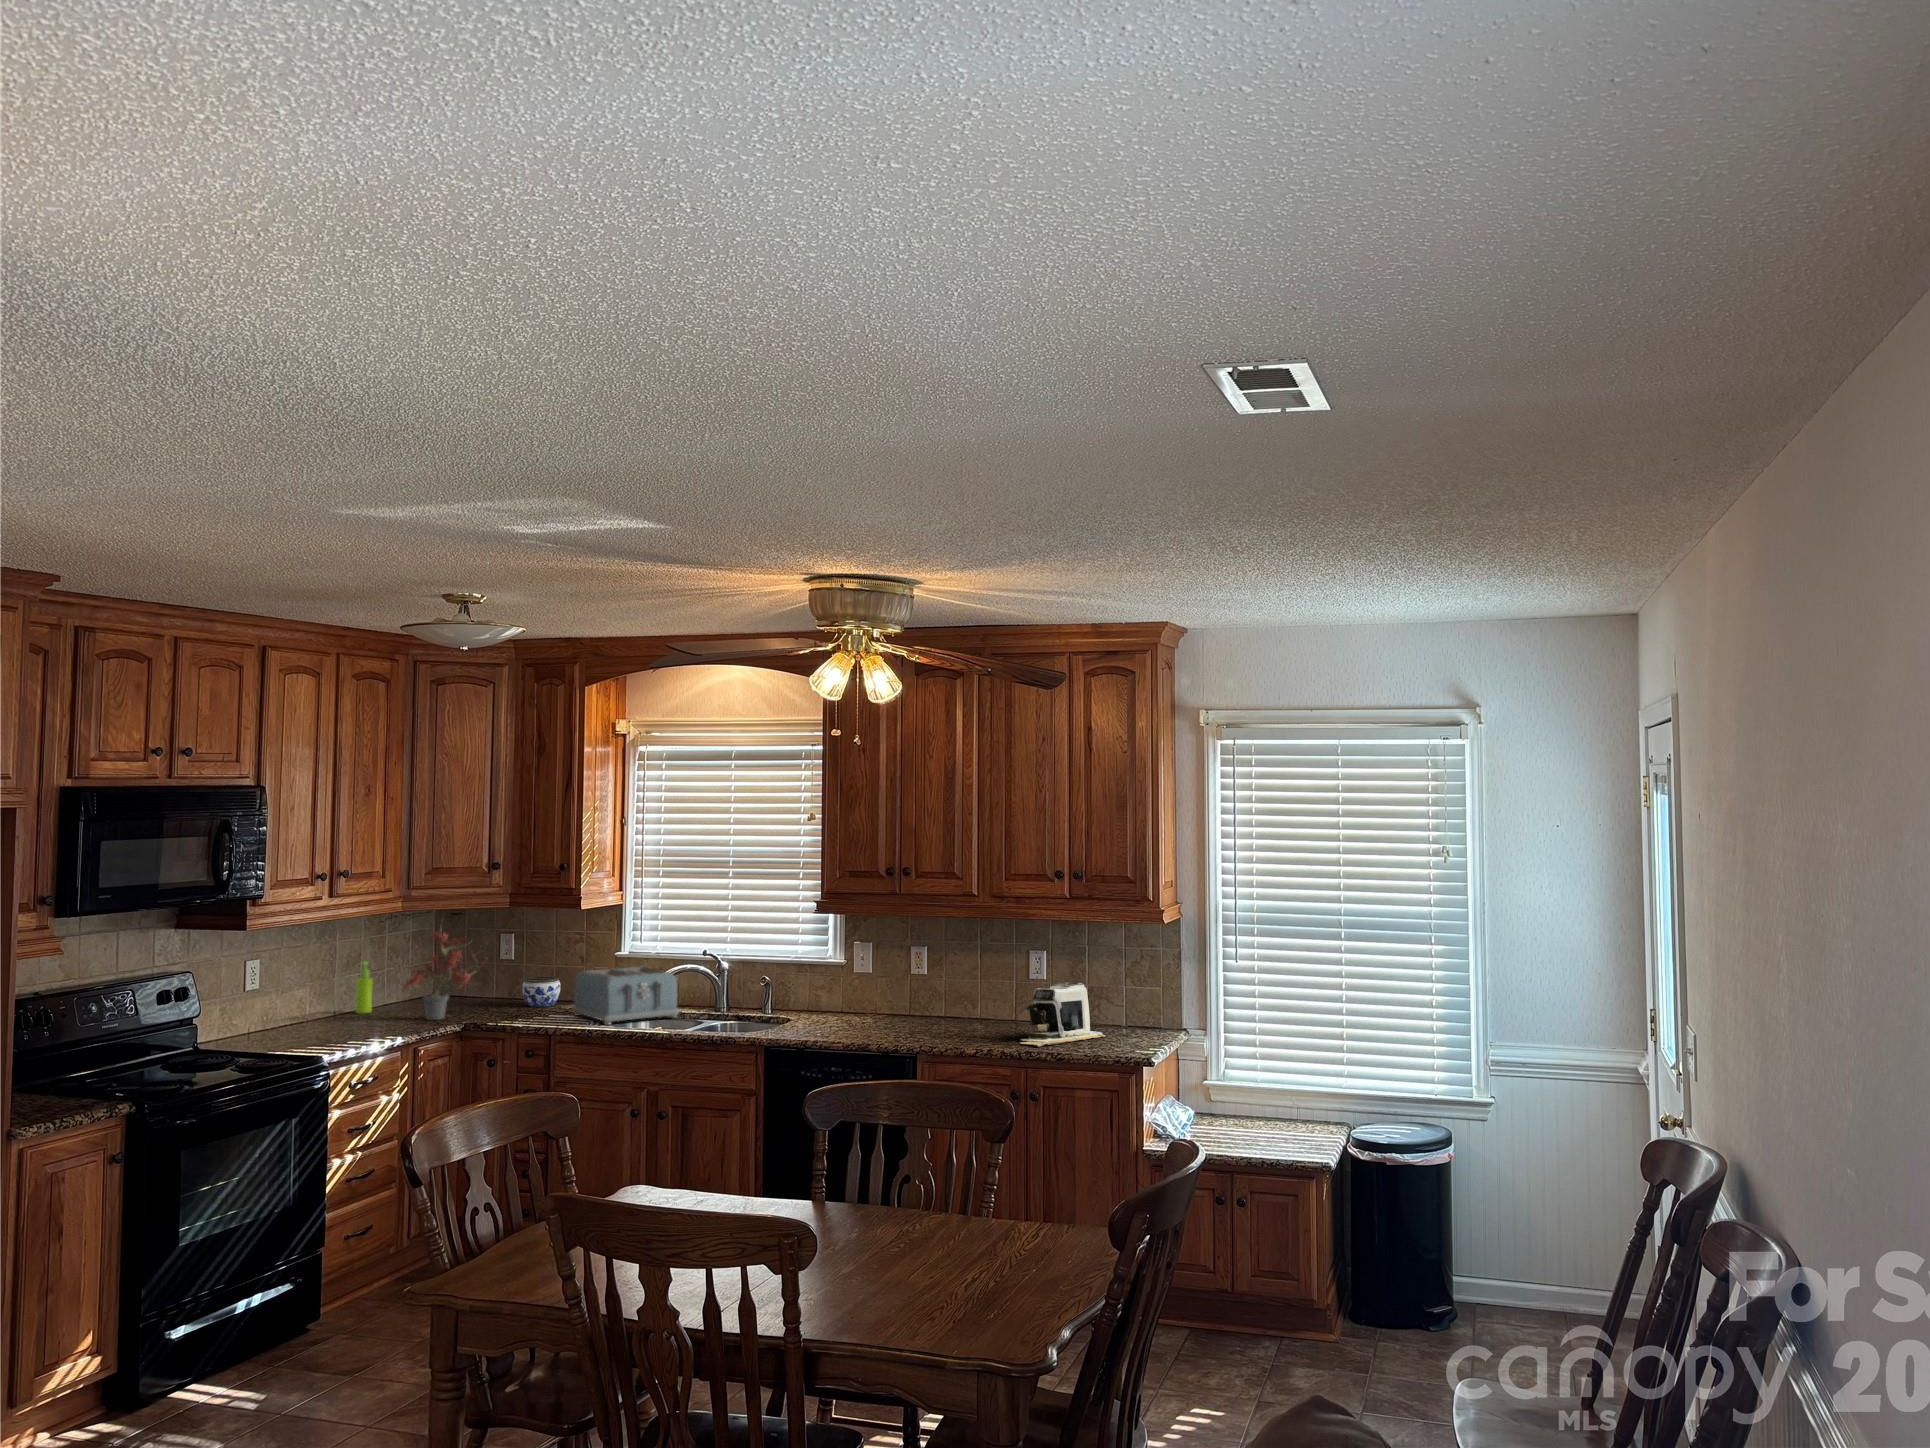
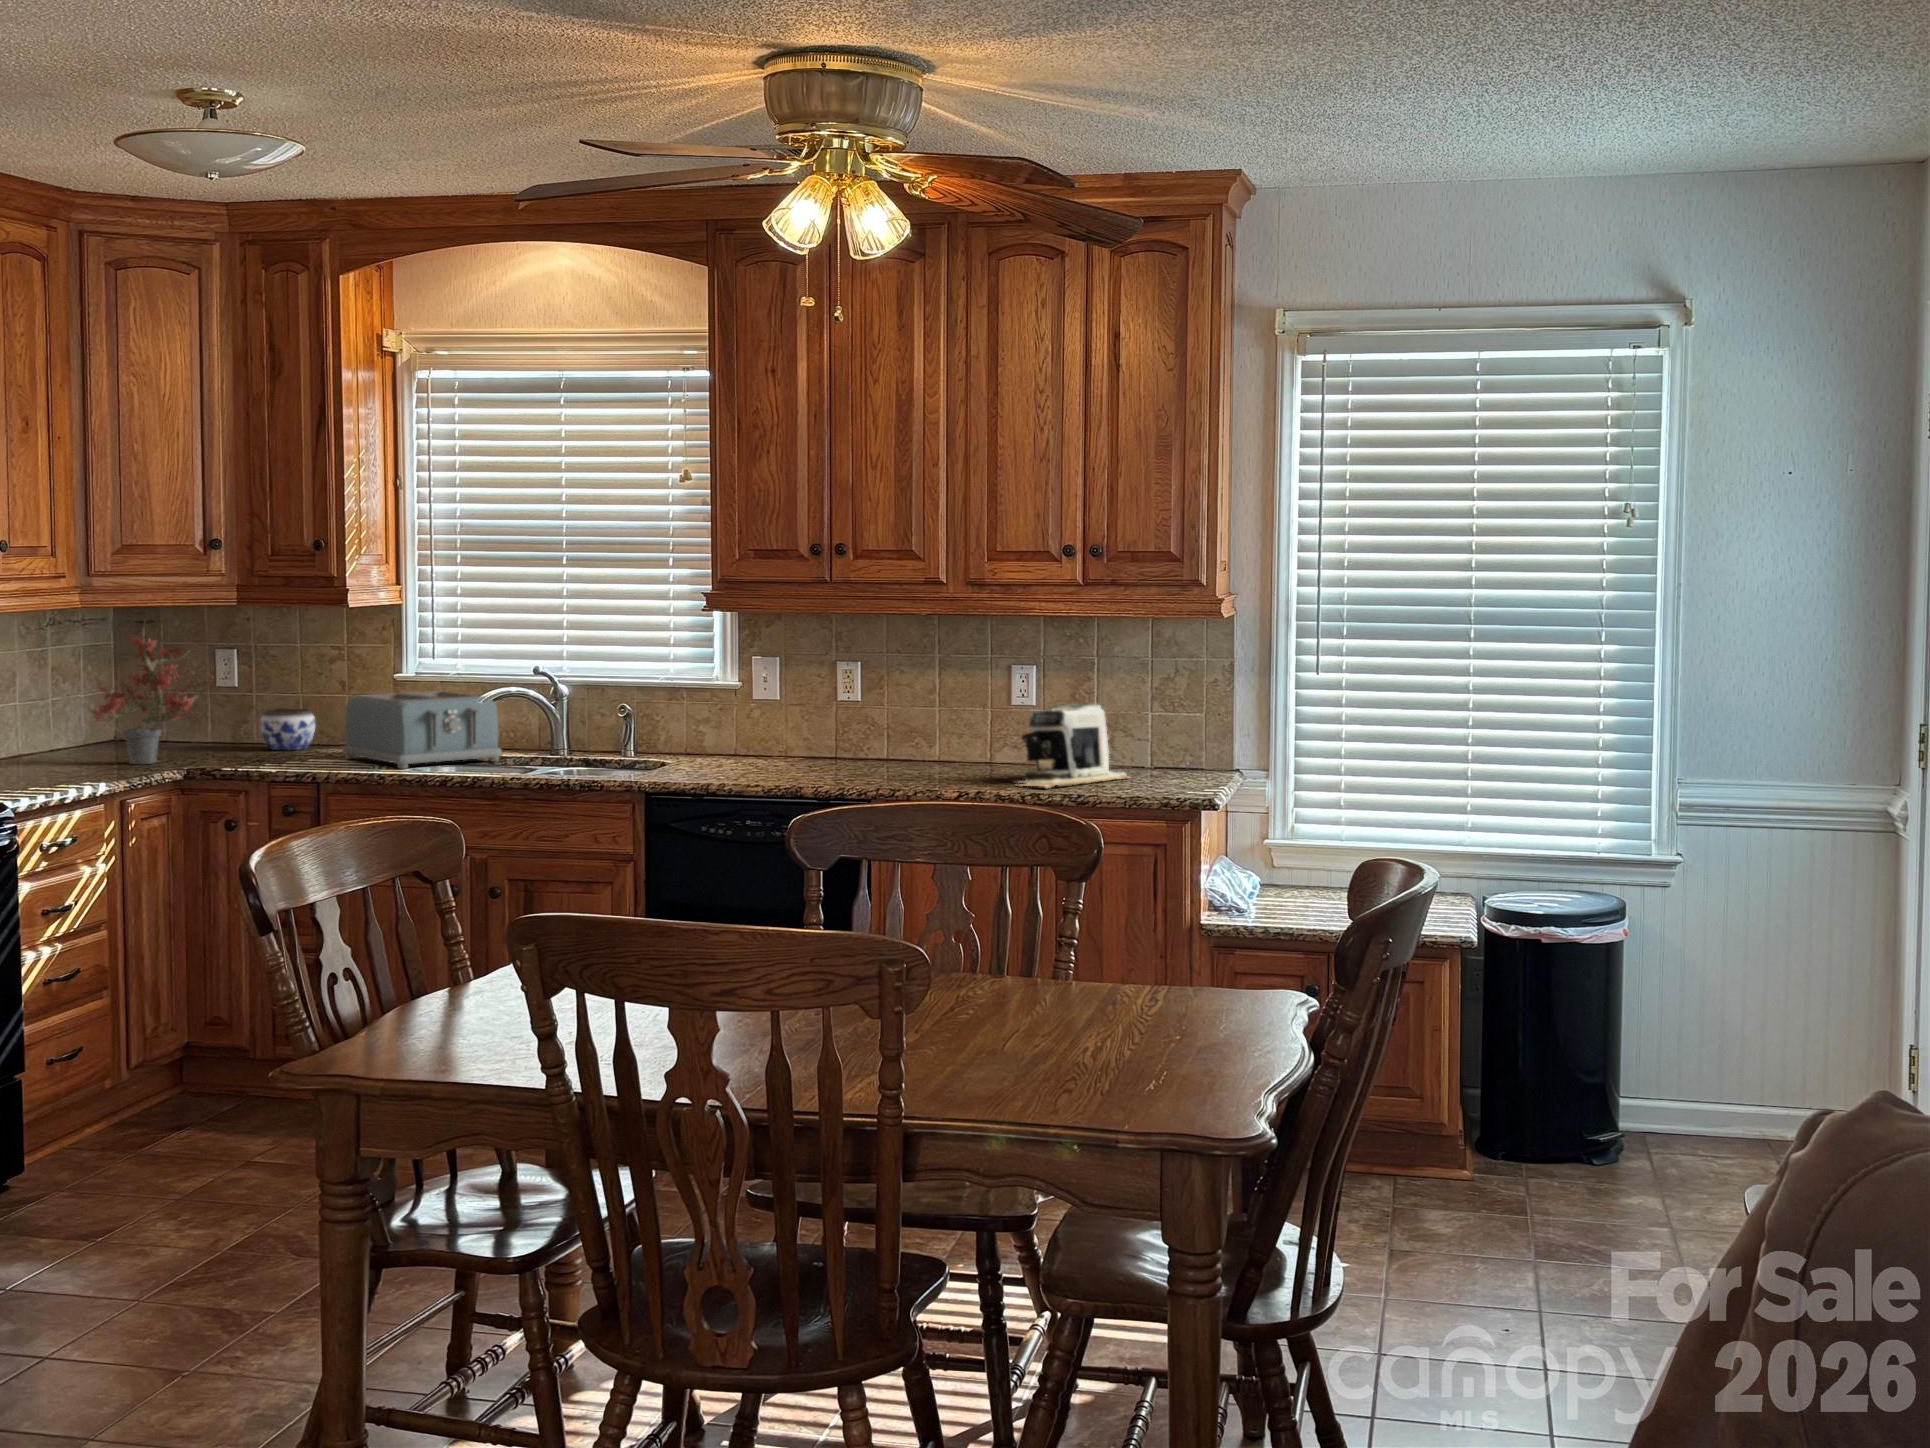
soap dispenser: present [356,961,373,1013] -> none [18,683,43,758]

